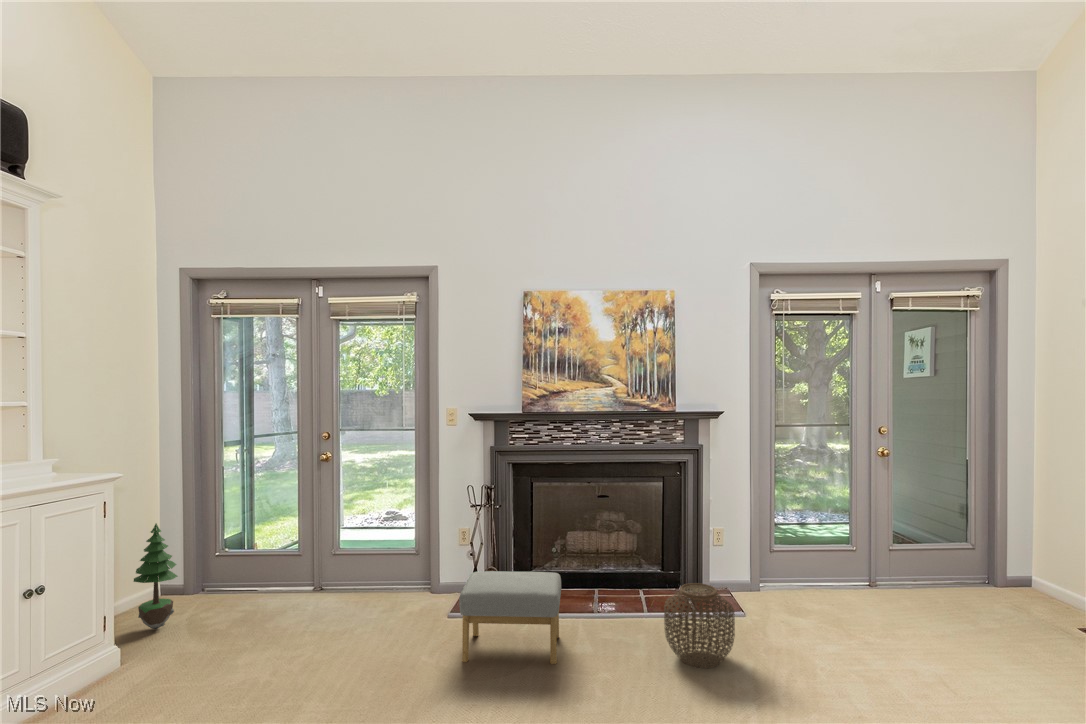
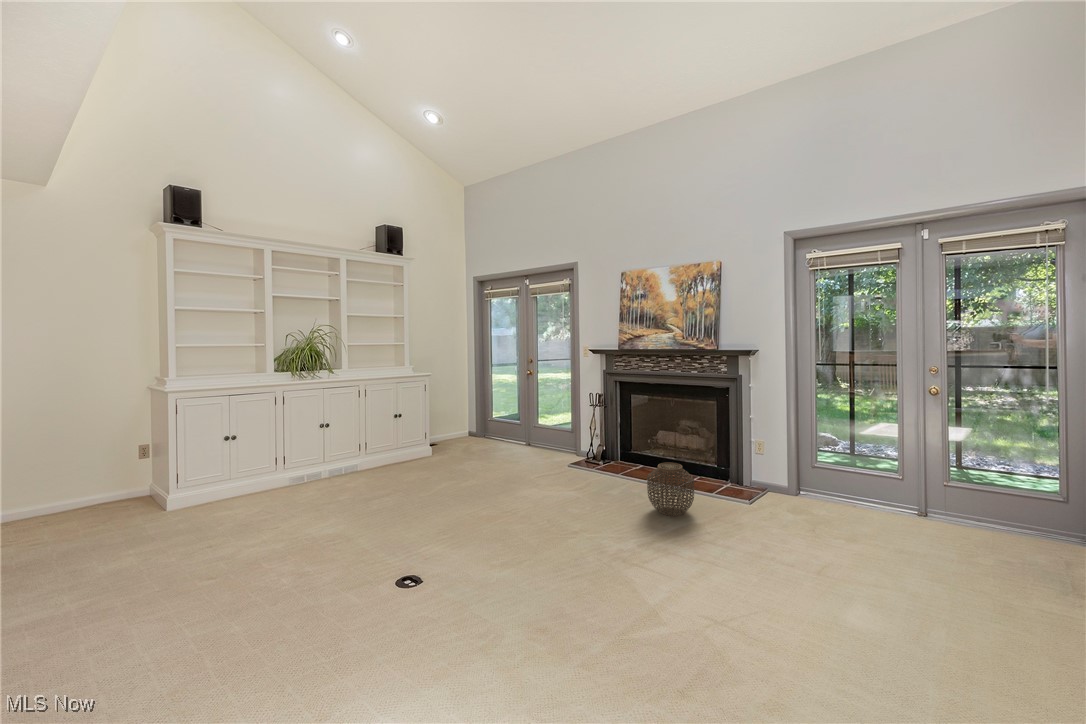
potted tree: present [134,523,177,629] -> none [442,400,460,449]
footstool: present [459,571,561,664] -> none [545,440,610,495]

